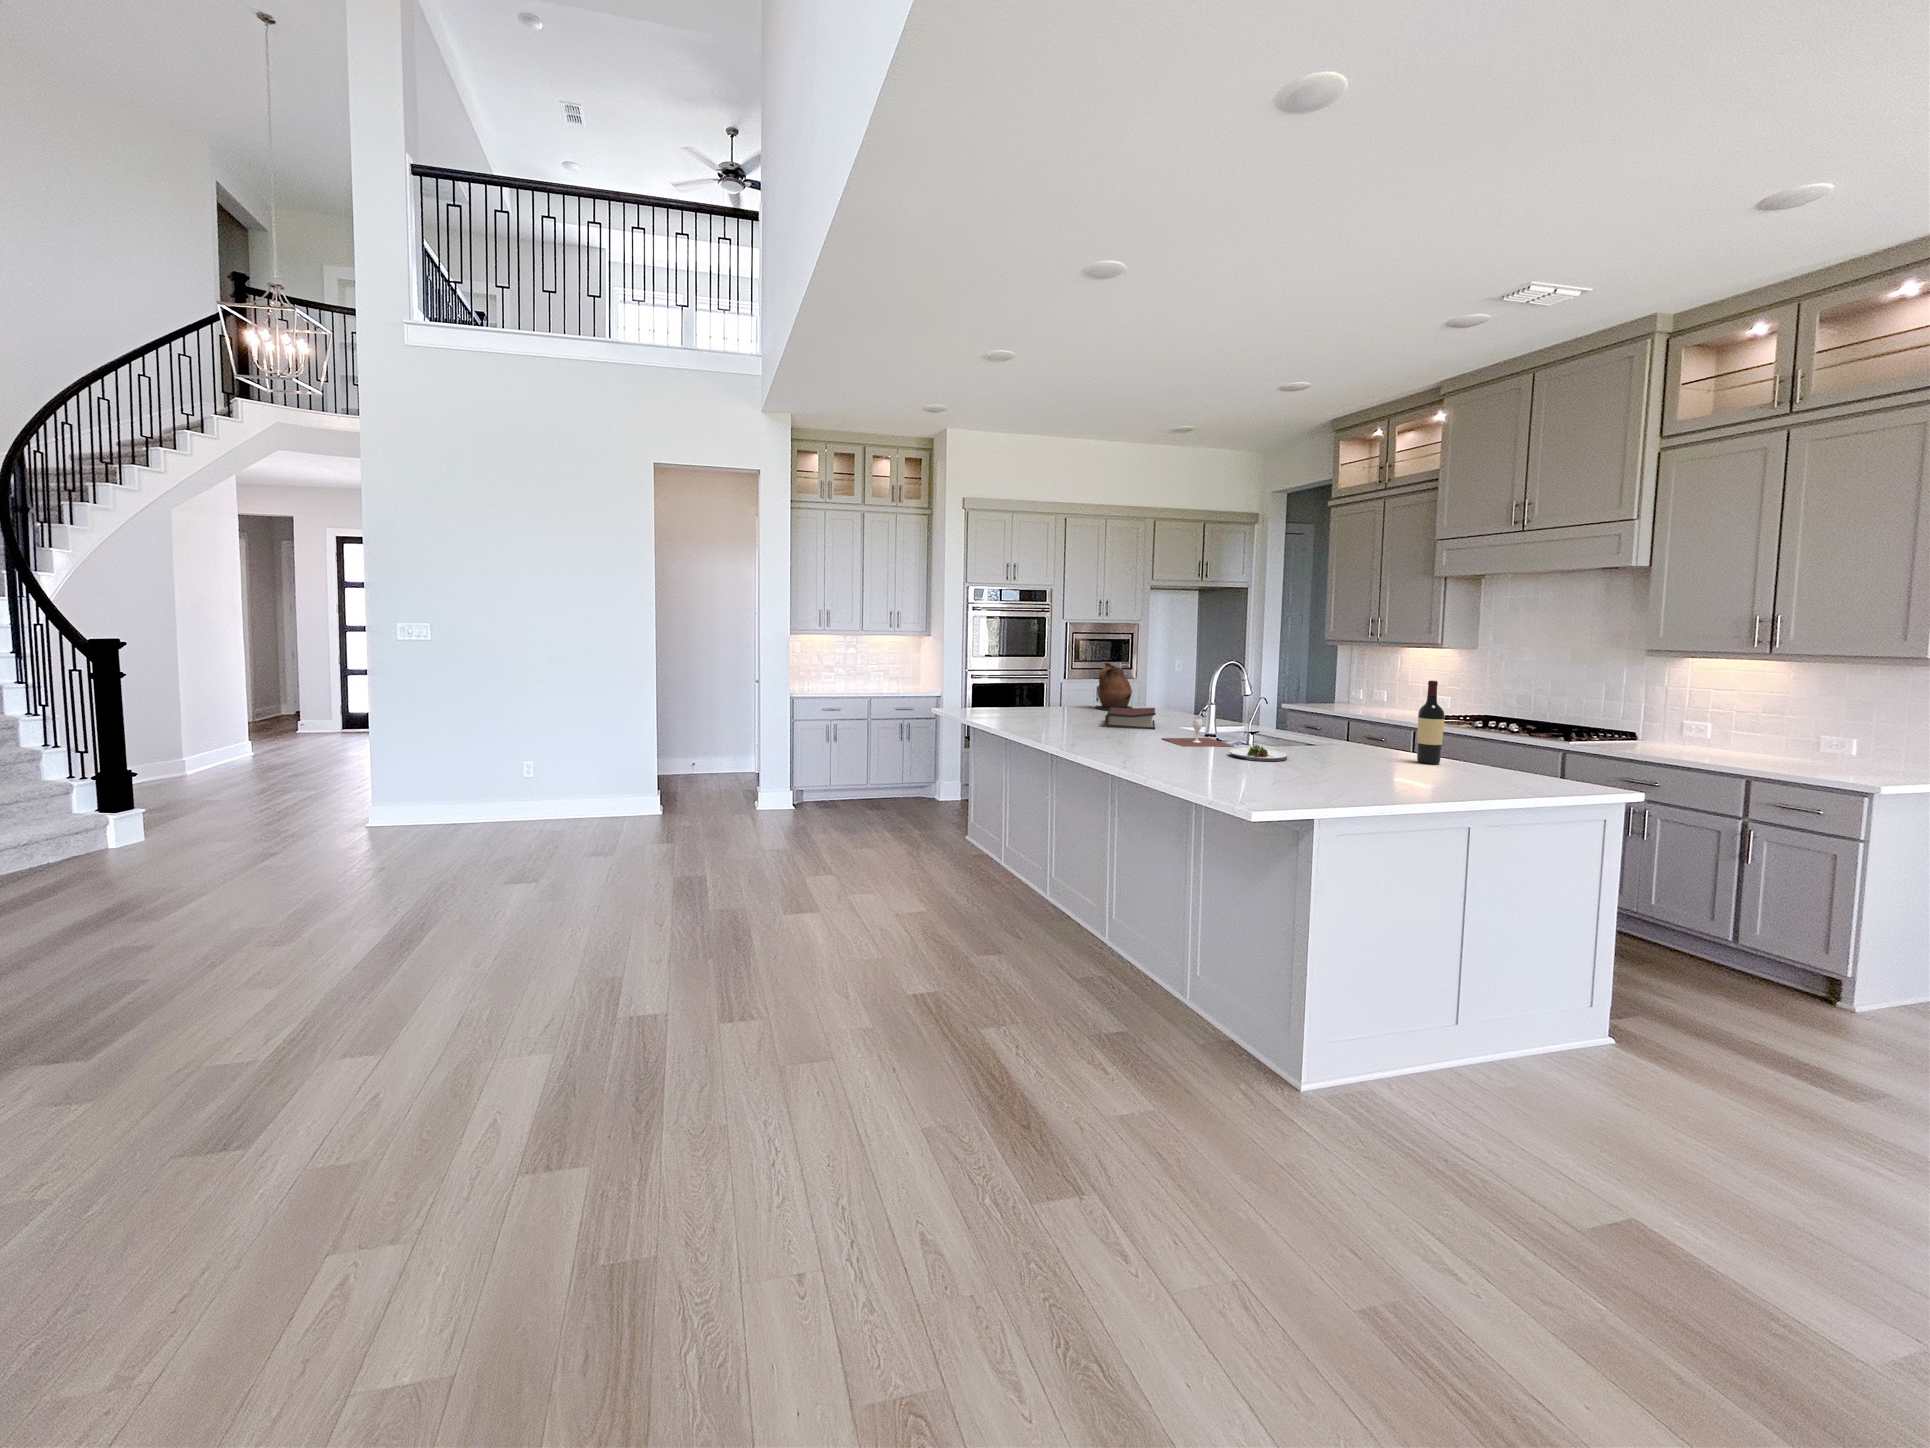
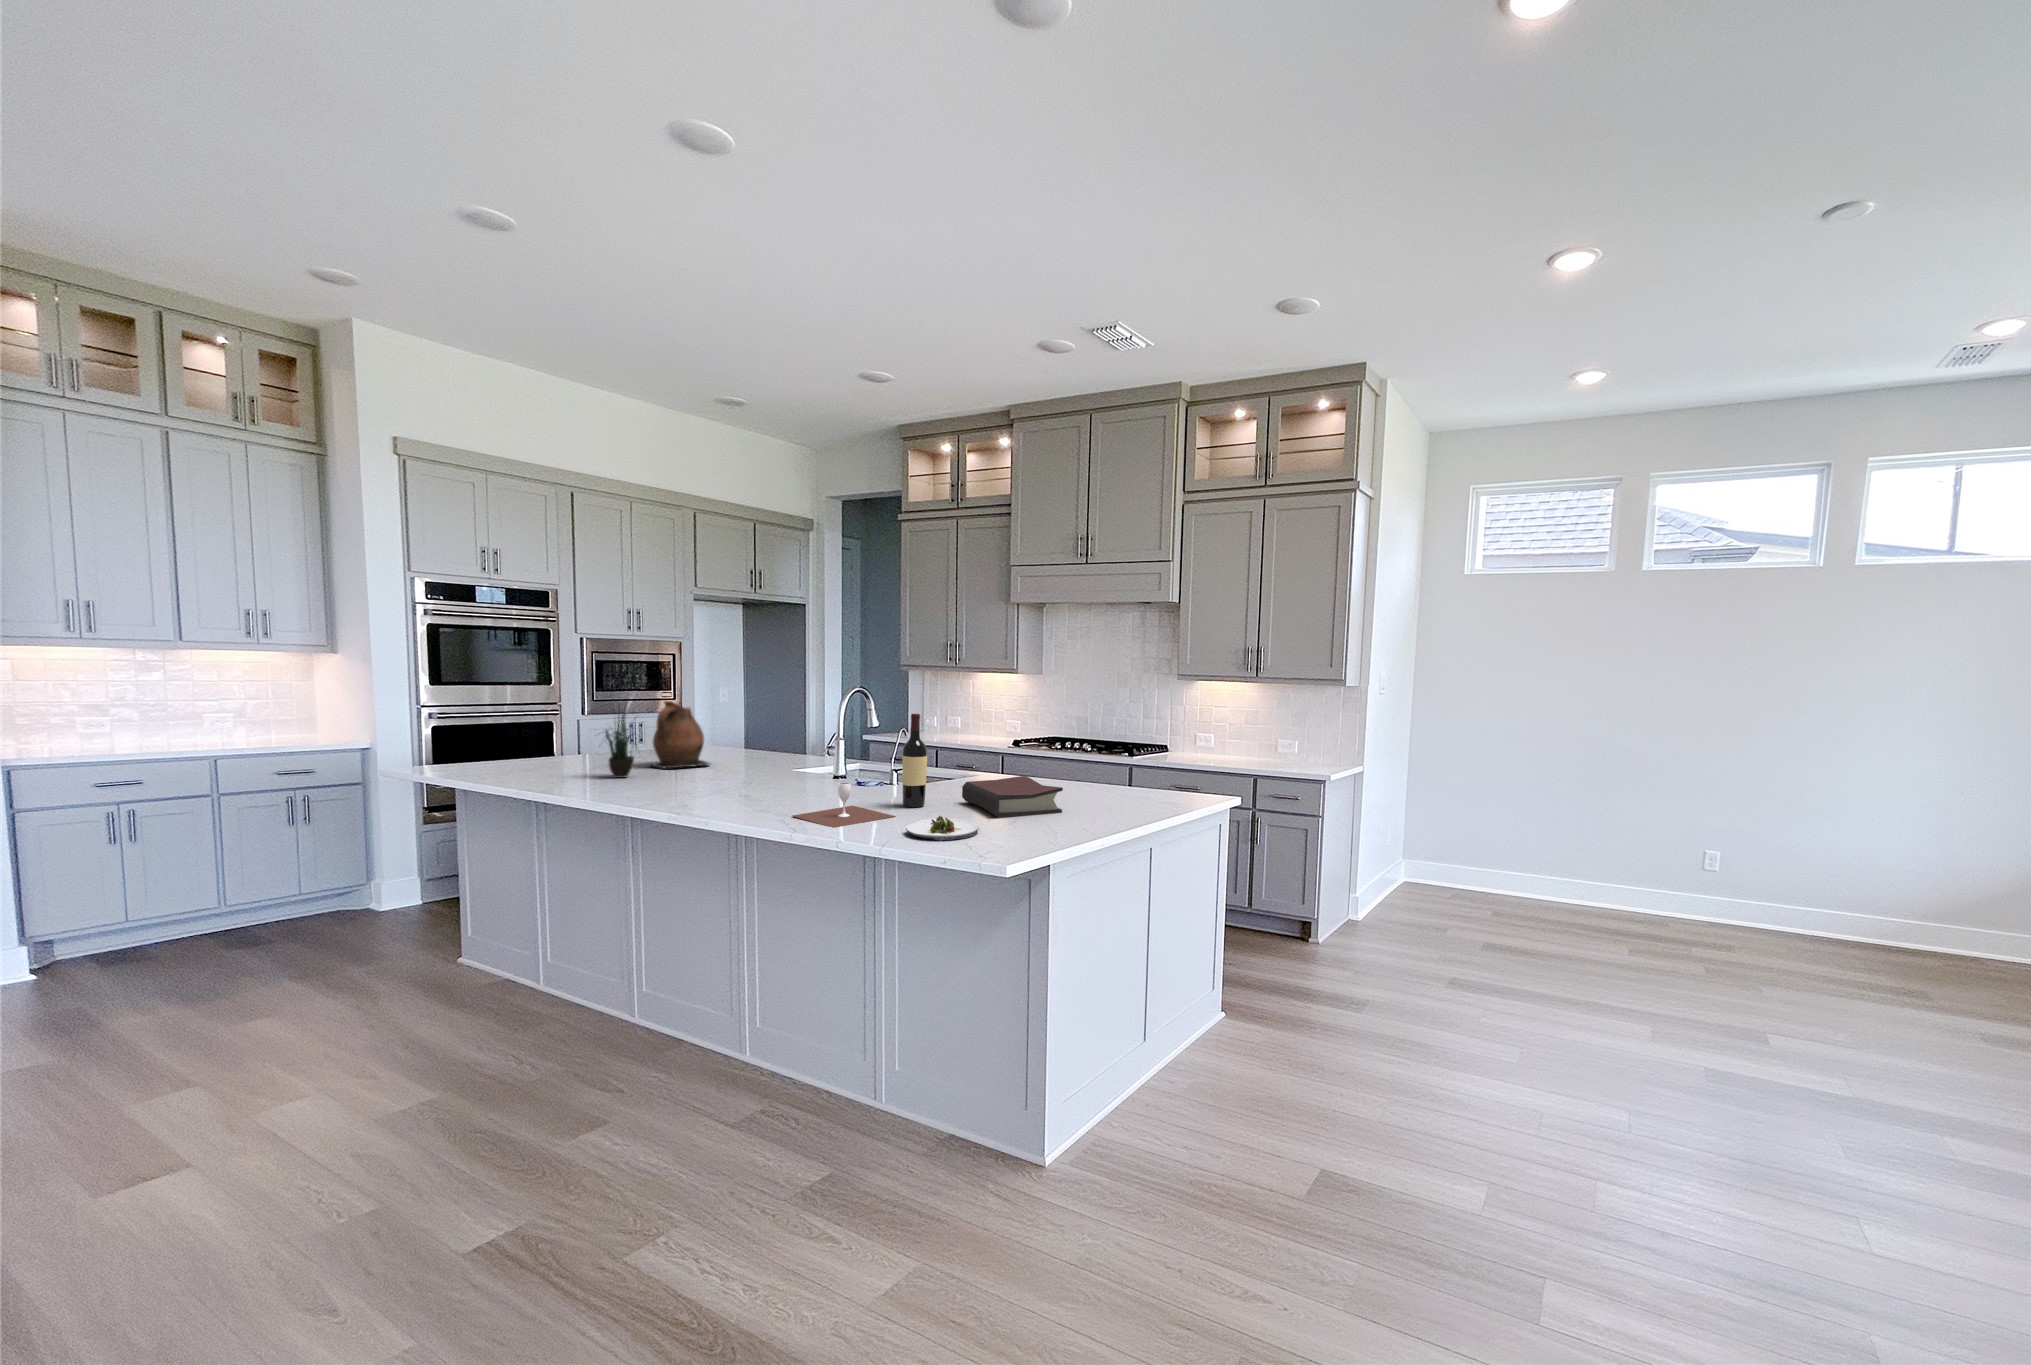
potted plant: none [1057,651,1090,712] -> present [603,704,634,778]
wine bottle: present [1417,681,1445,764] -> present [902,714,927,807]
hardback book: present [1105,708,1156,730] -> present [962,776,1063,818]

